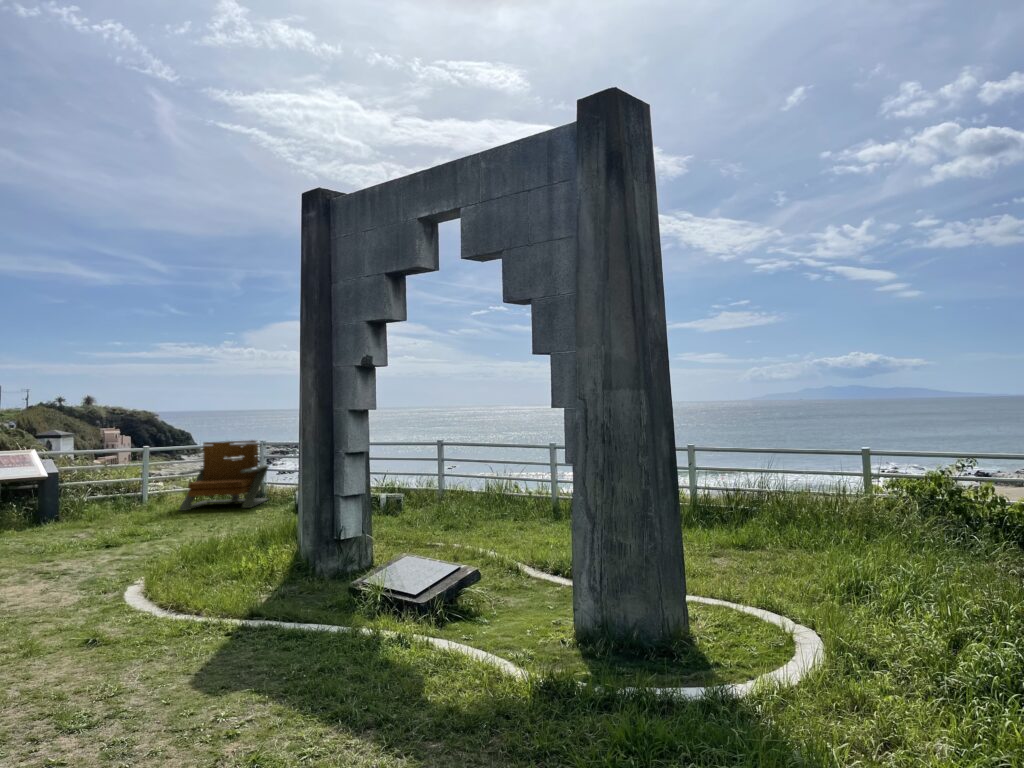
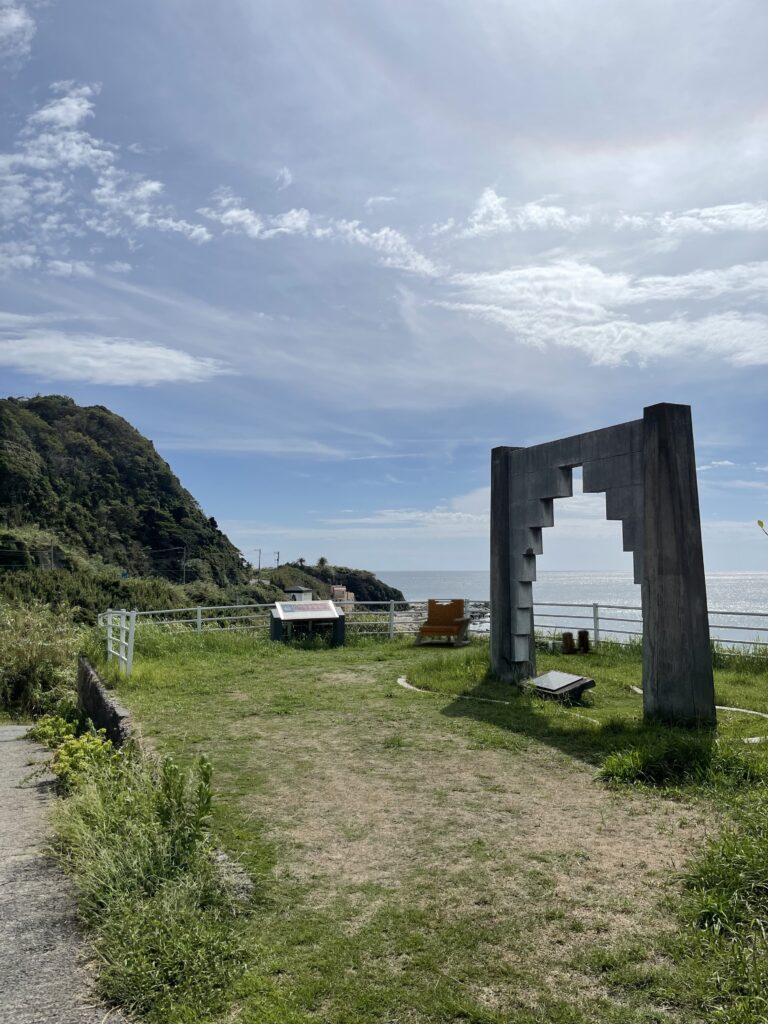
backpack: none [395,475,436,509] -> present [561,630,592,653]

